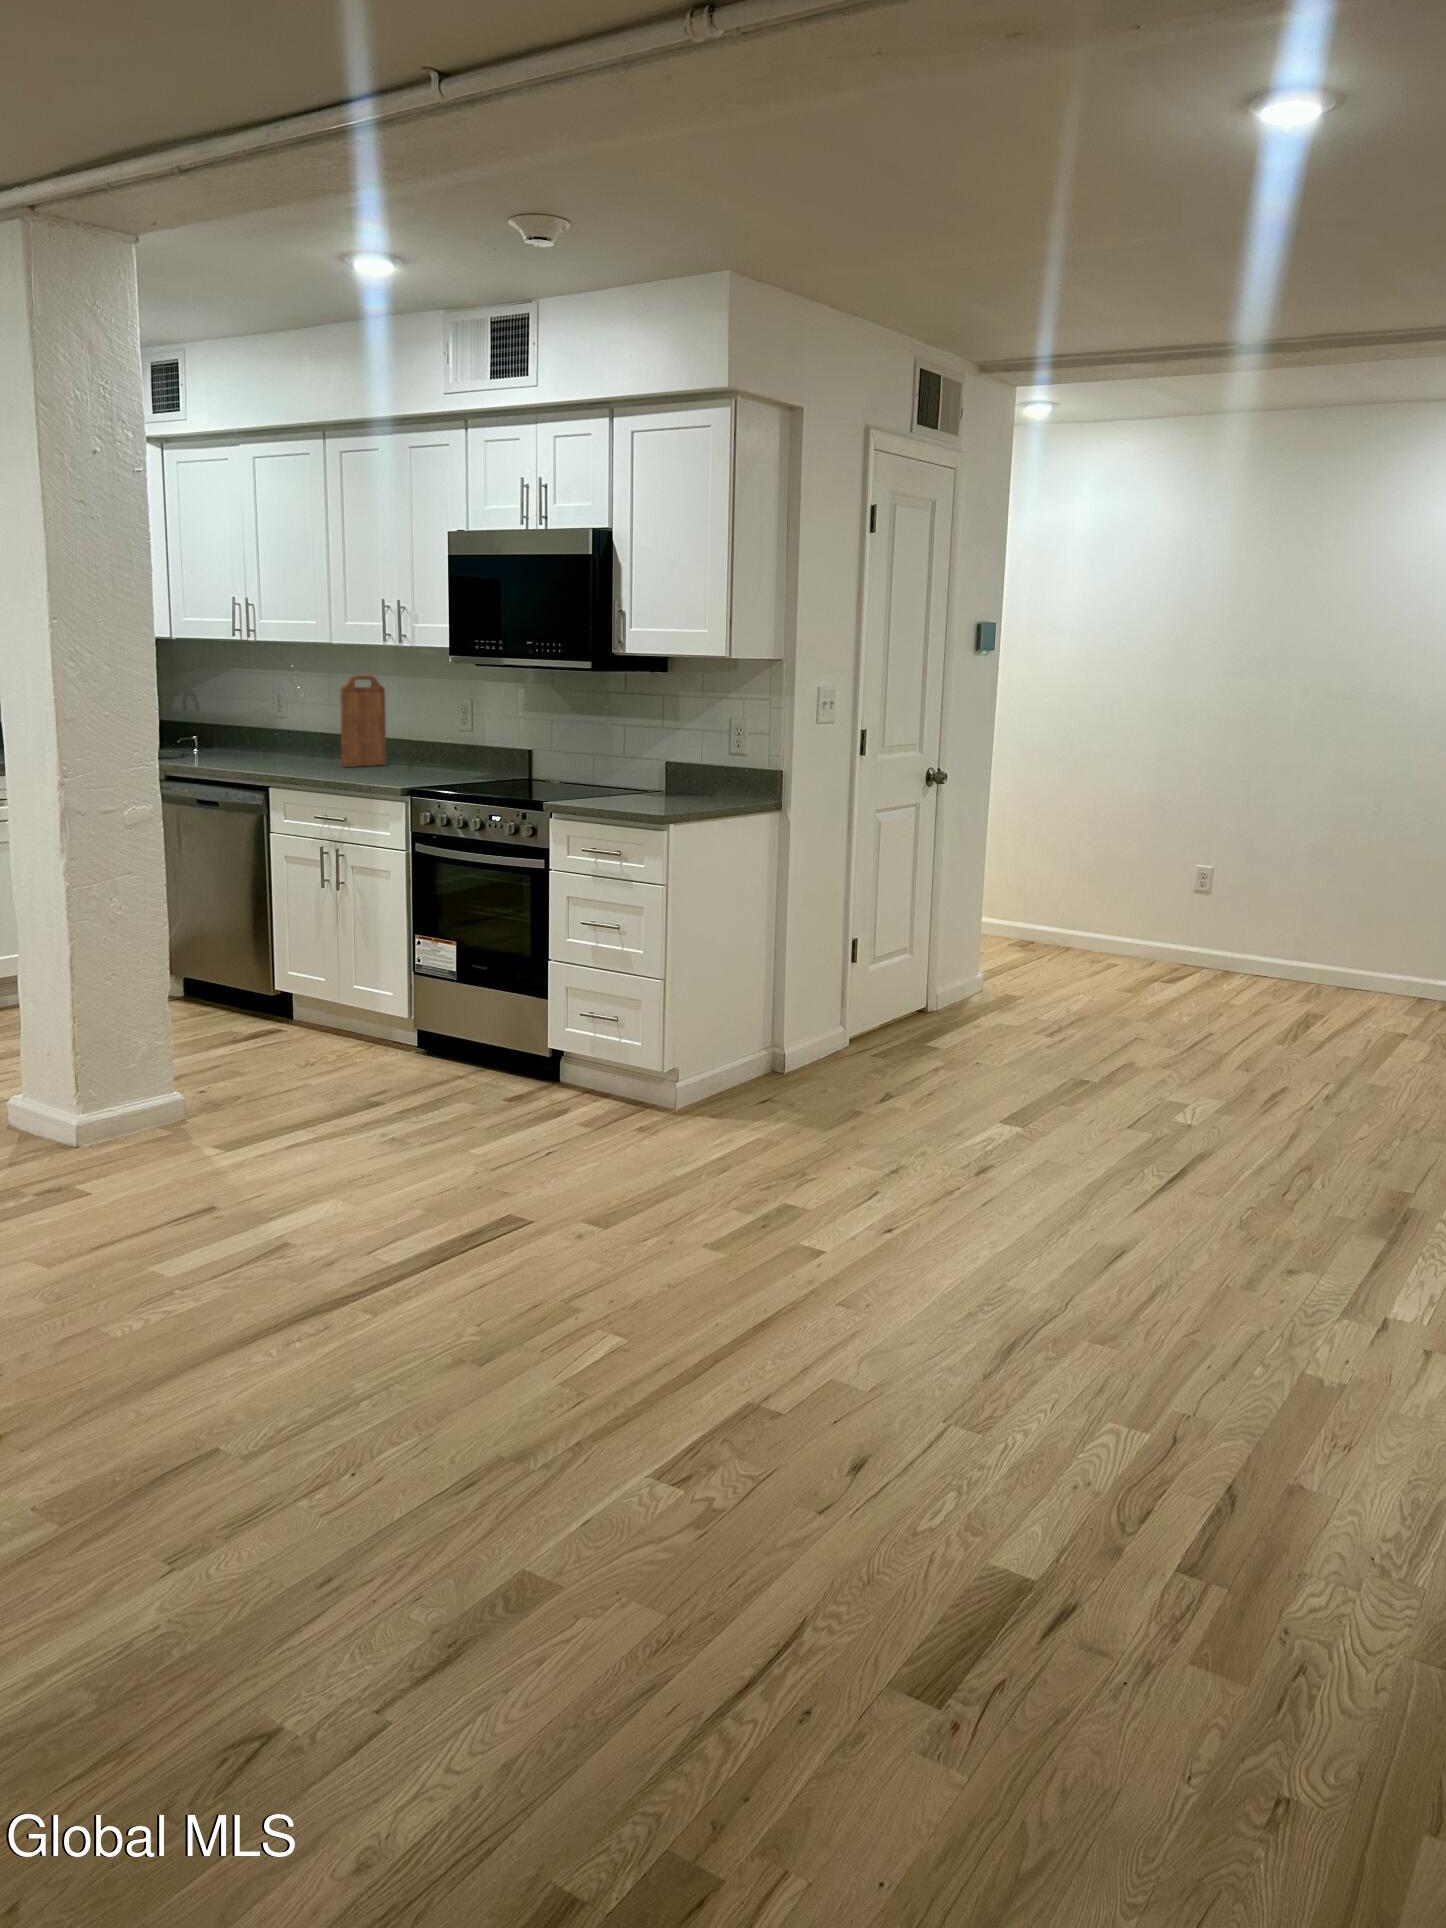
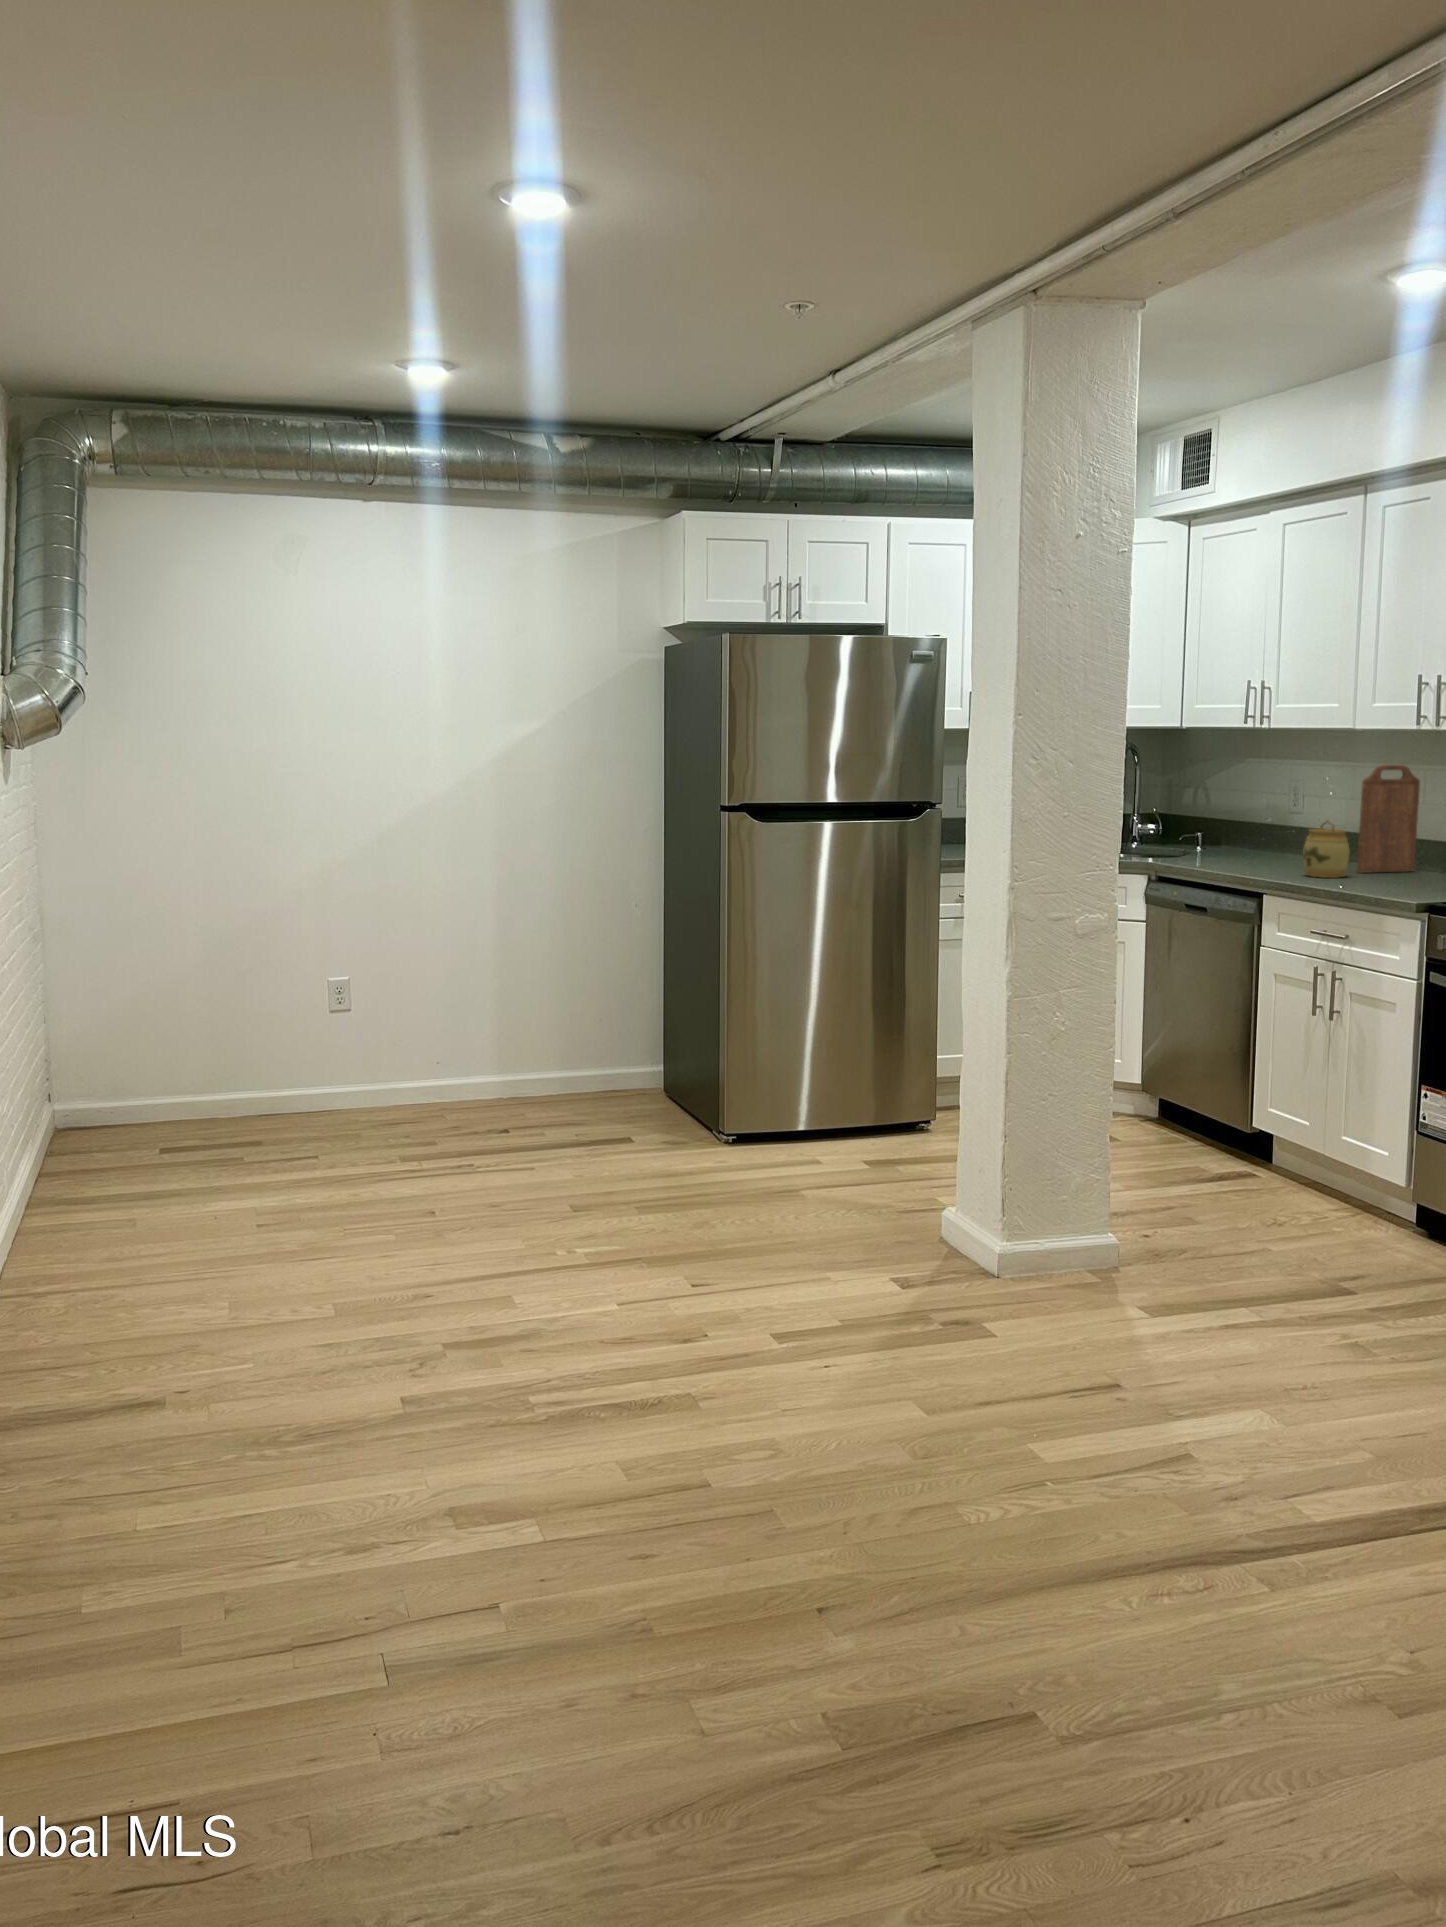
jar: none [297,722,336,772] -> present [1303,821,1350,878]

